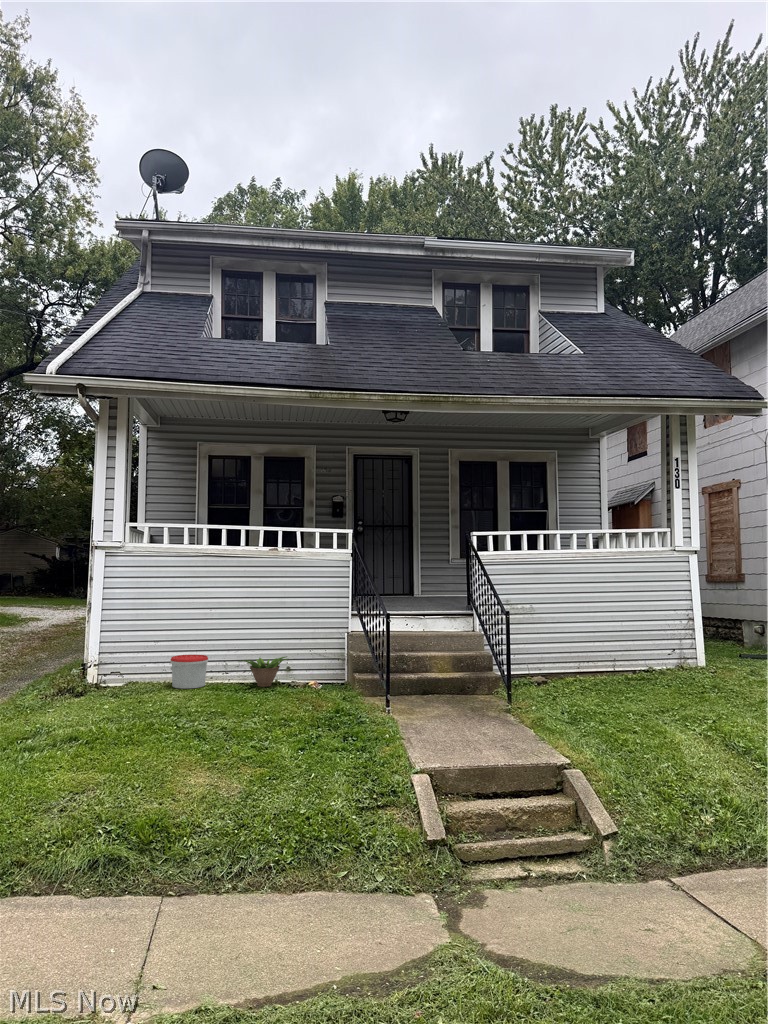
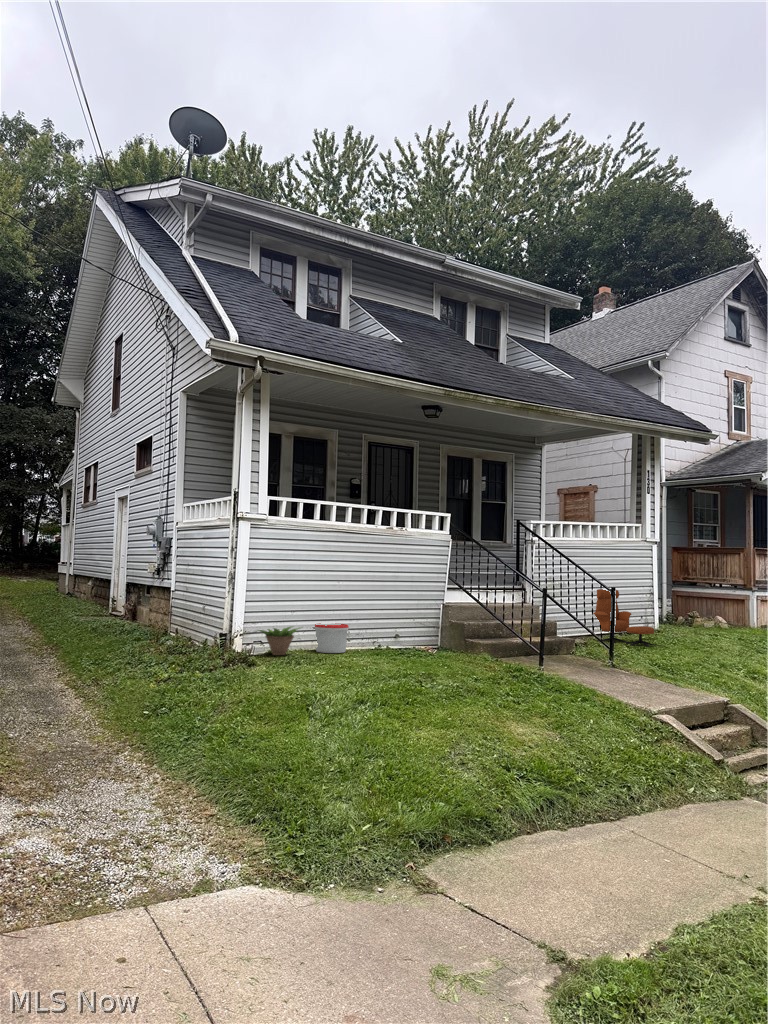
lounge chair: none [570,612,641,691] -> present [593,589,655,647]
decorative plant: present [239,656,287,687] -> present [257,627,299,655]

